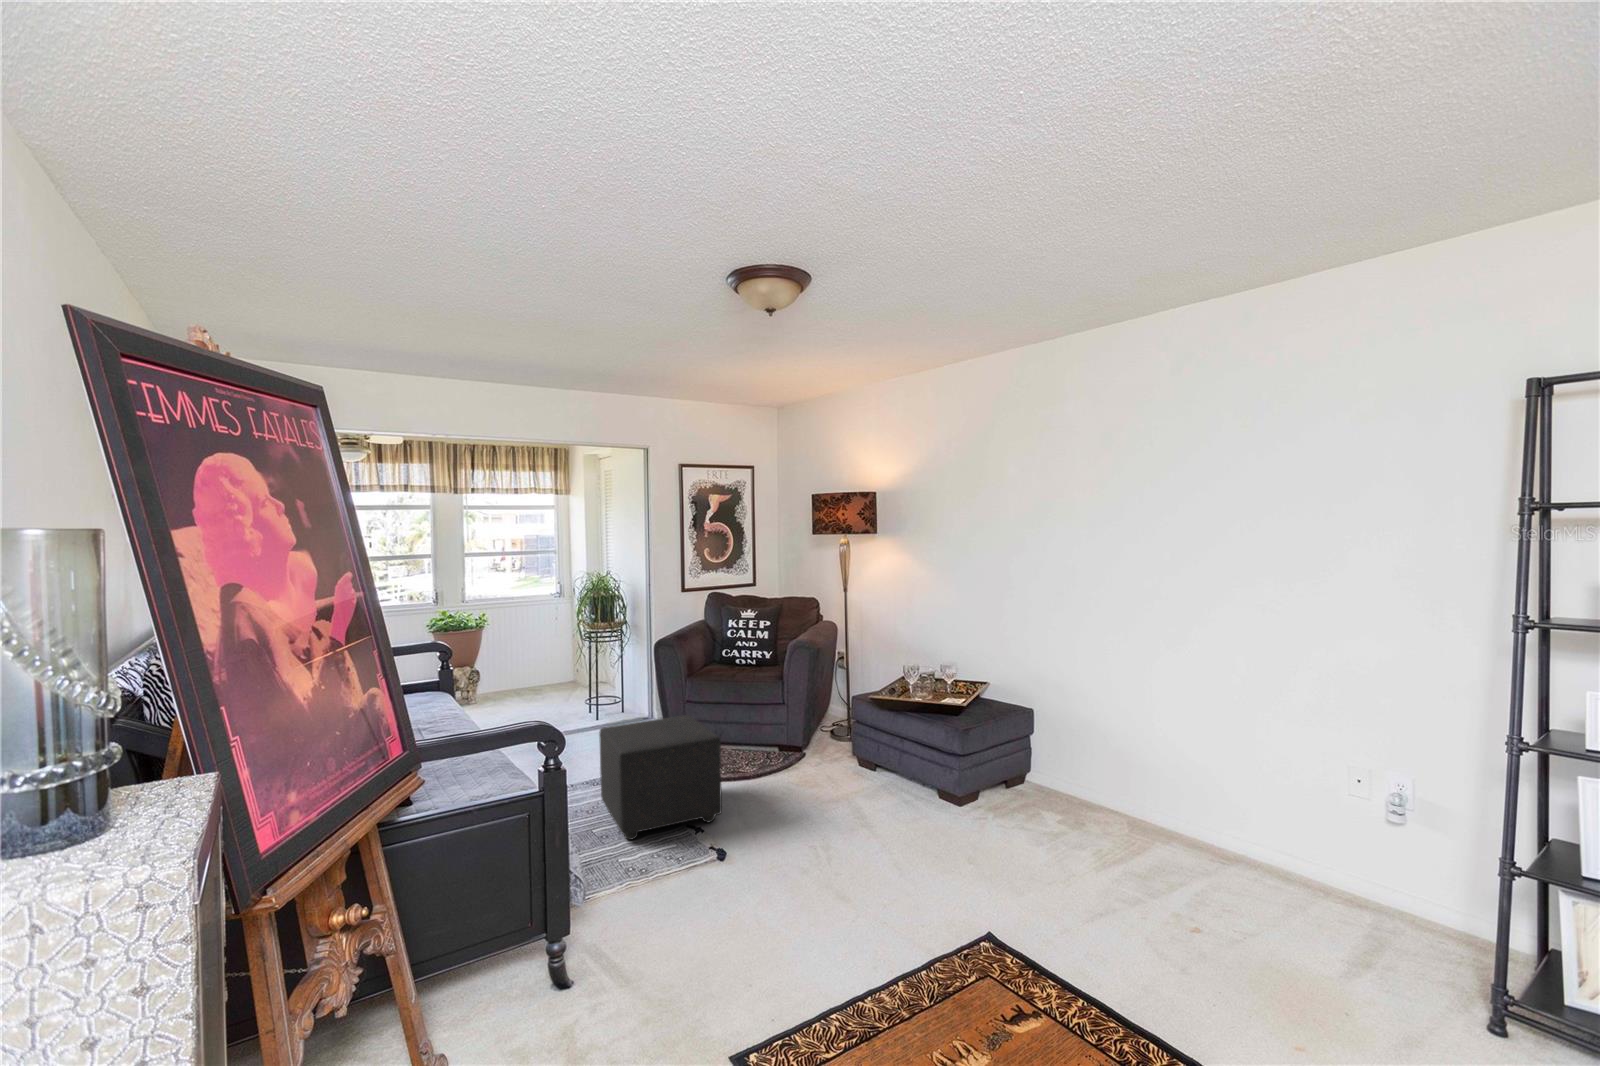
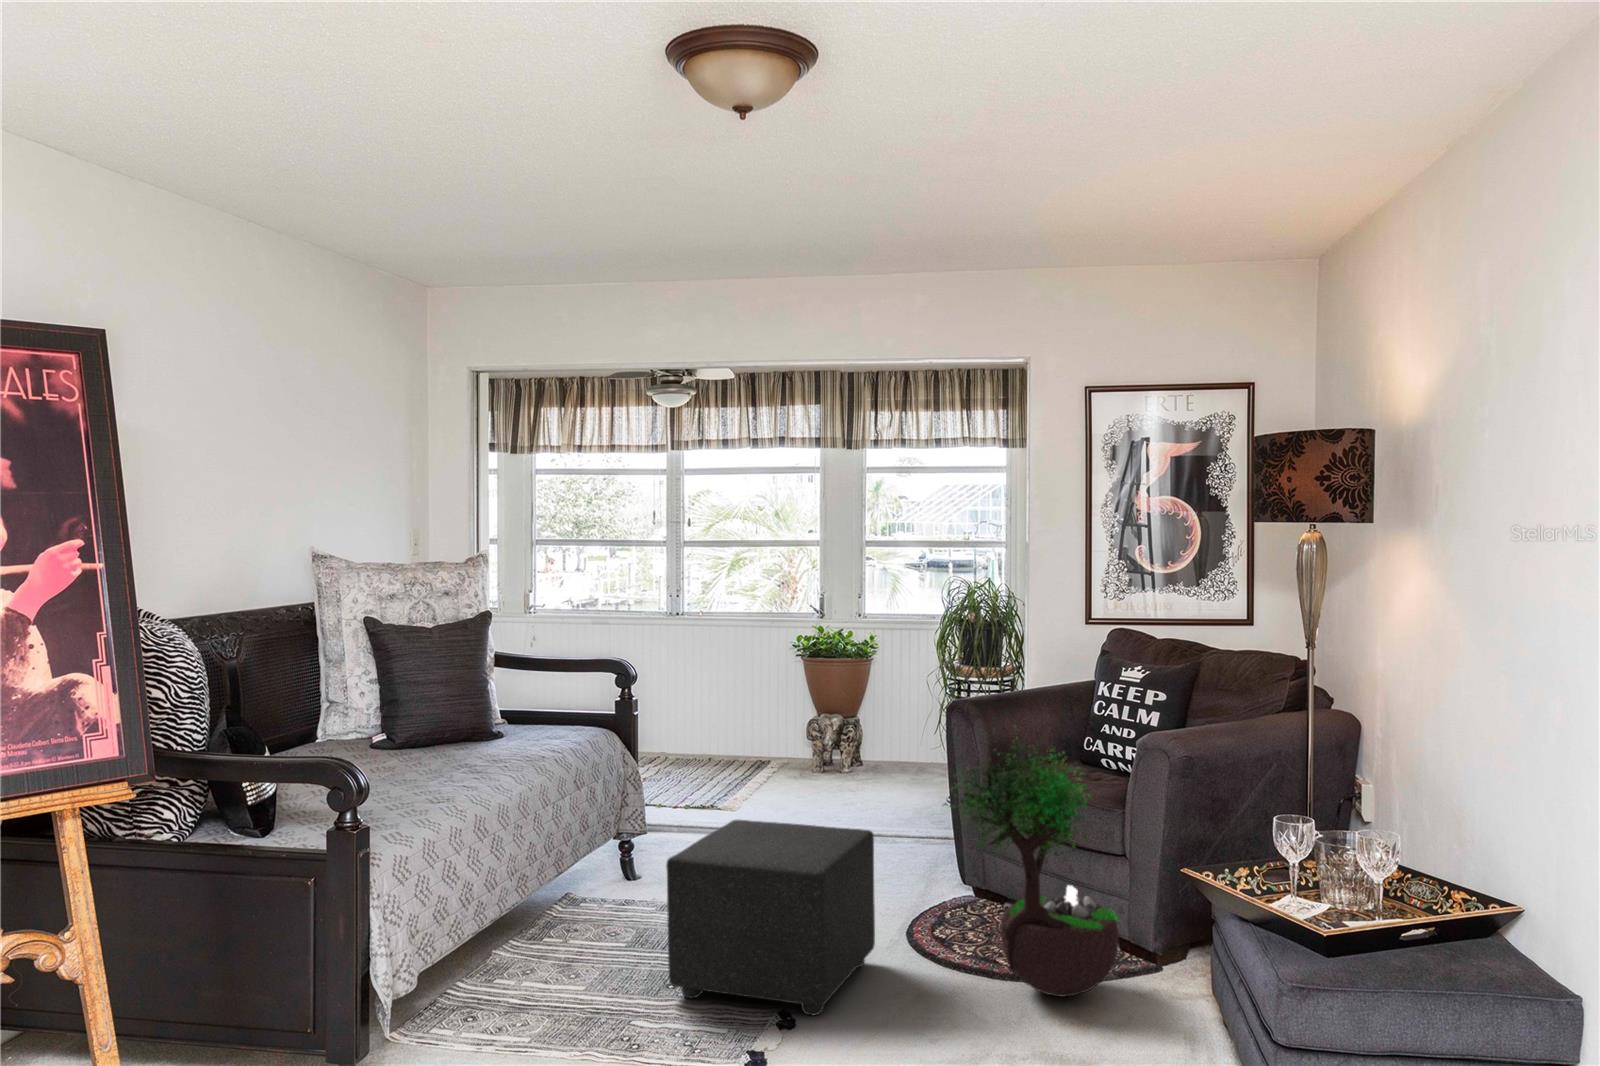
potted tree: none [745,640,827,776] -> present [944,725,1119,997]

